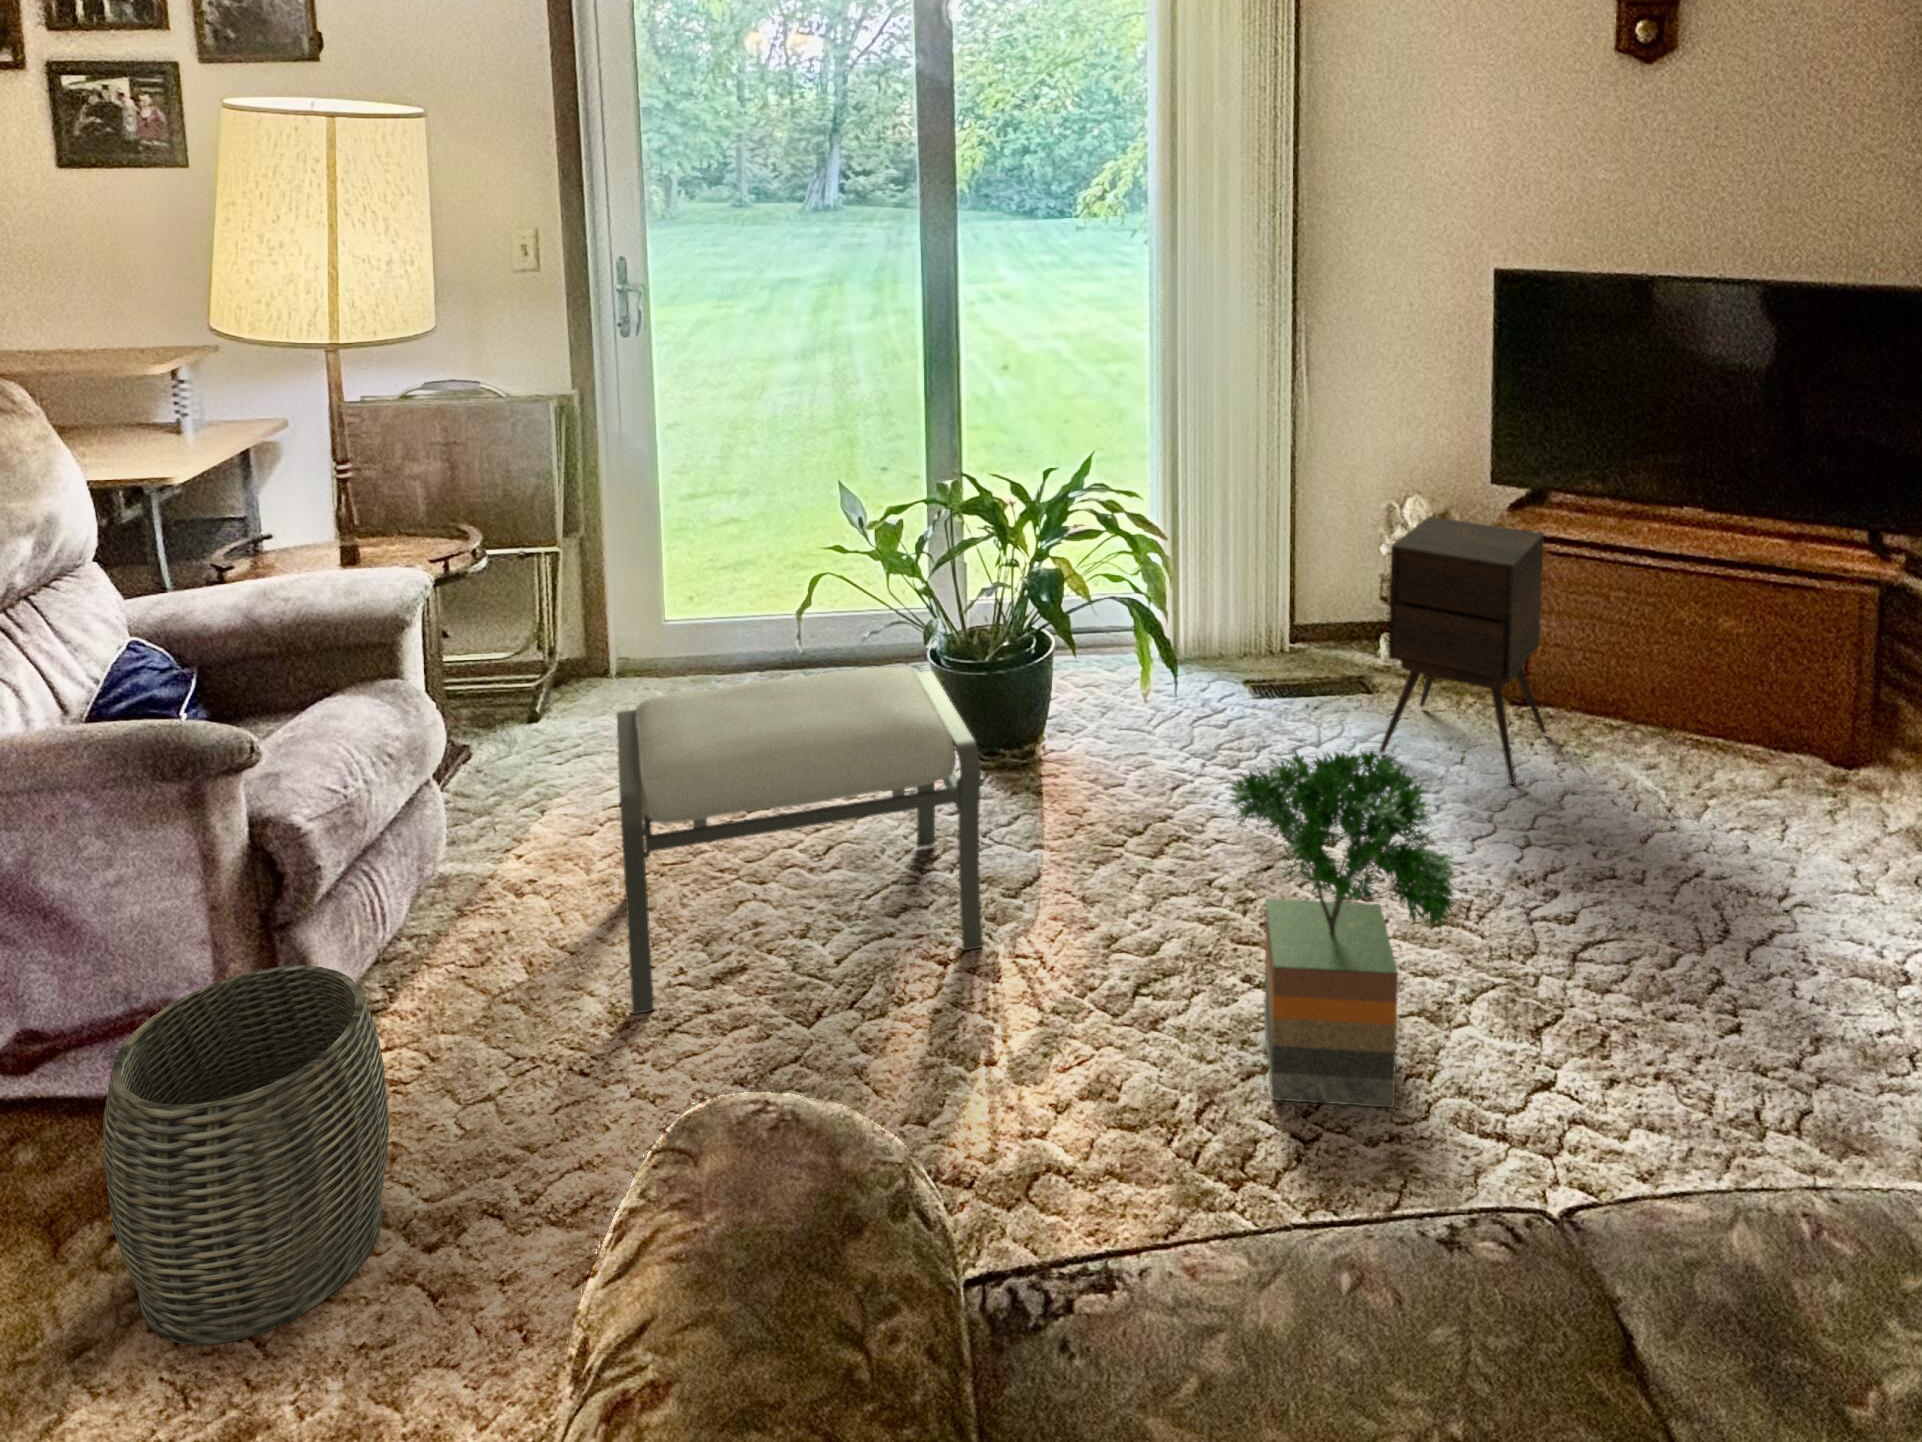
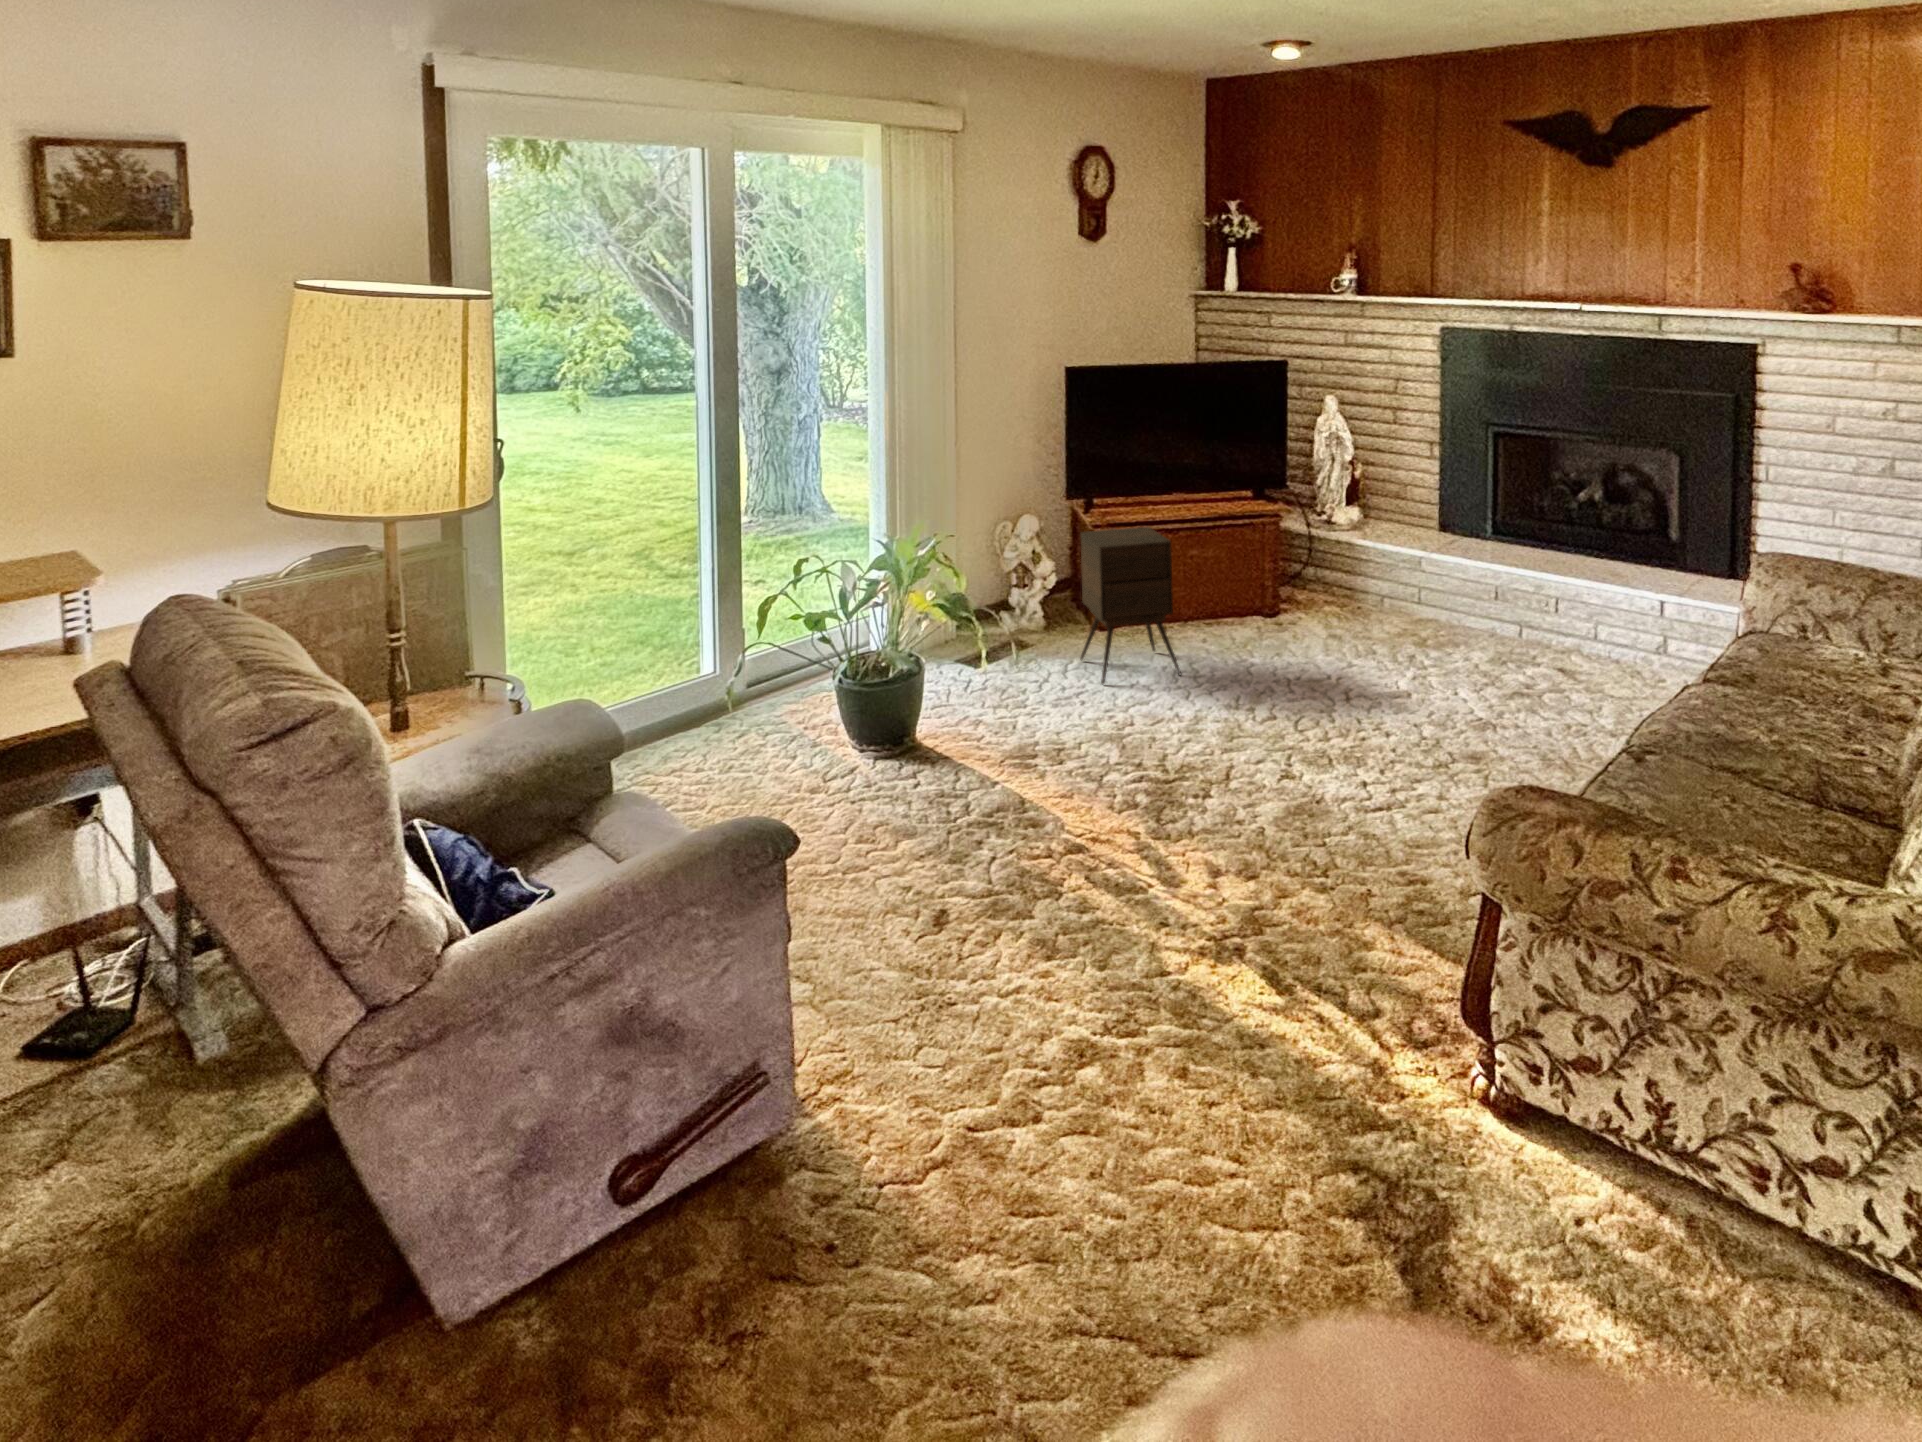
ottoman: present [617,667,983,1014] -> none [840,674,1097,938]
potted tree: present [1227,750,1456,1107] -> none [1241,613,1384,811]
woven basket: present [103,966,389,1345] -> none [948,895,1125,1157]

